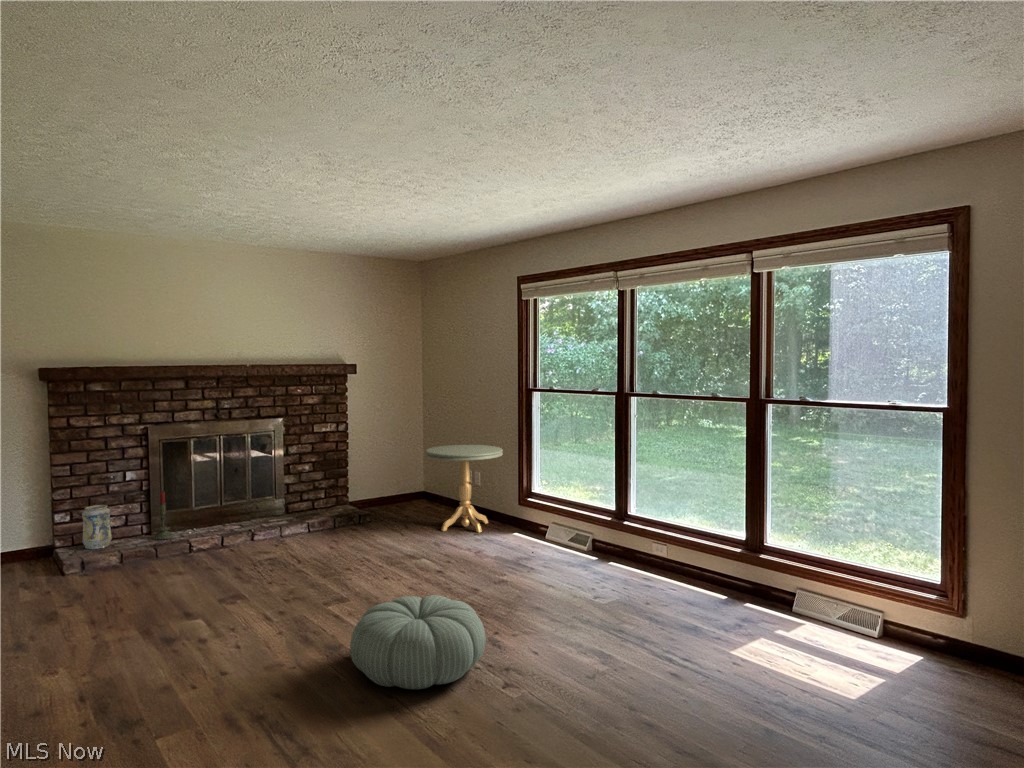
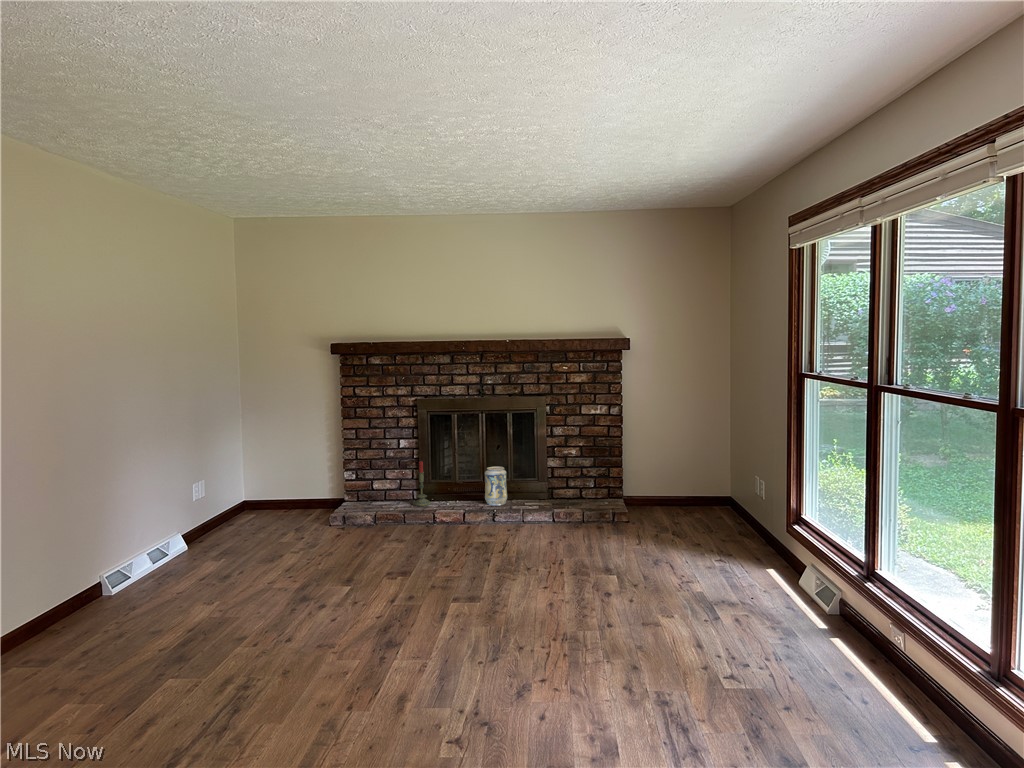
side table: present [426,445,503,532] -> none [669,442,771,557]
decorative vase: present [82,505,112,549] -> present [485,467,507,505]
pouf: present [350,595,486,689] -> none [343,603,492,706]

